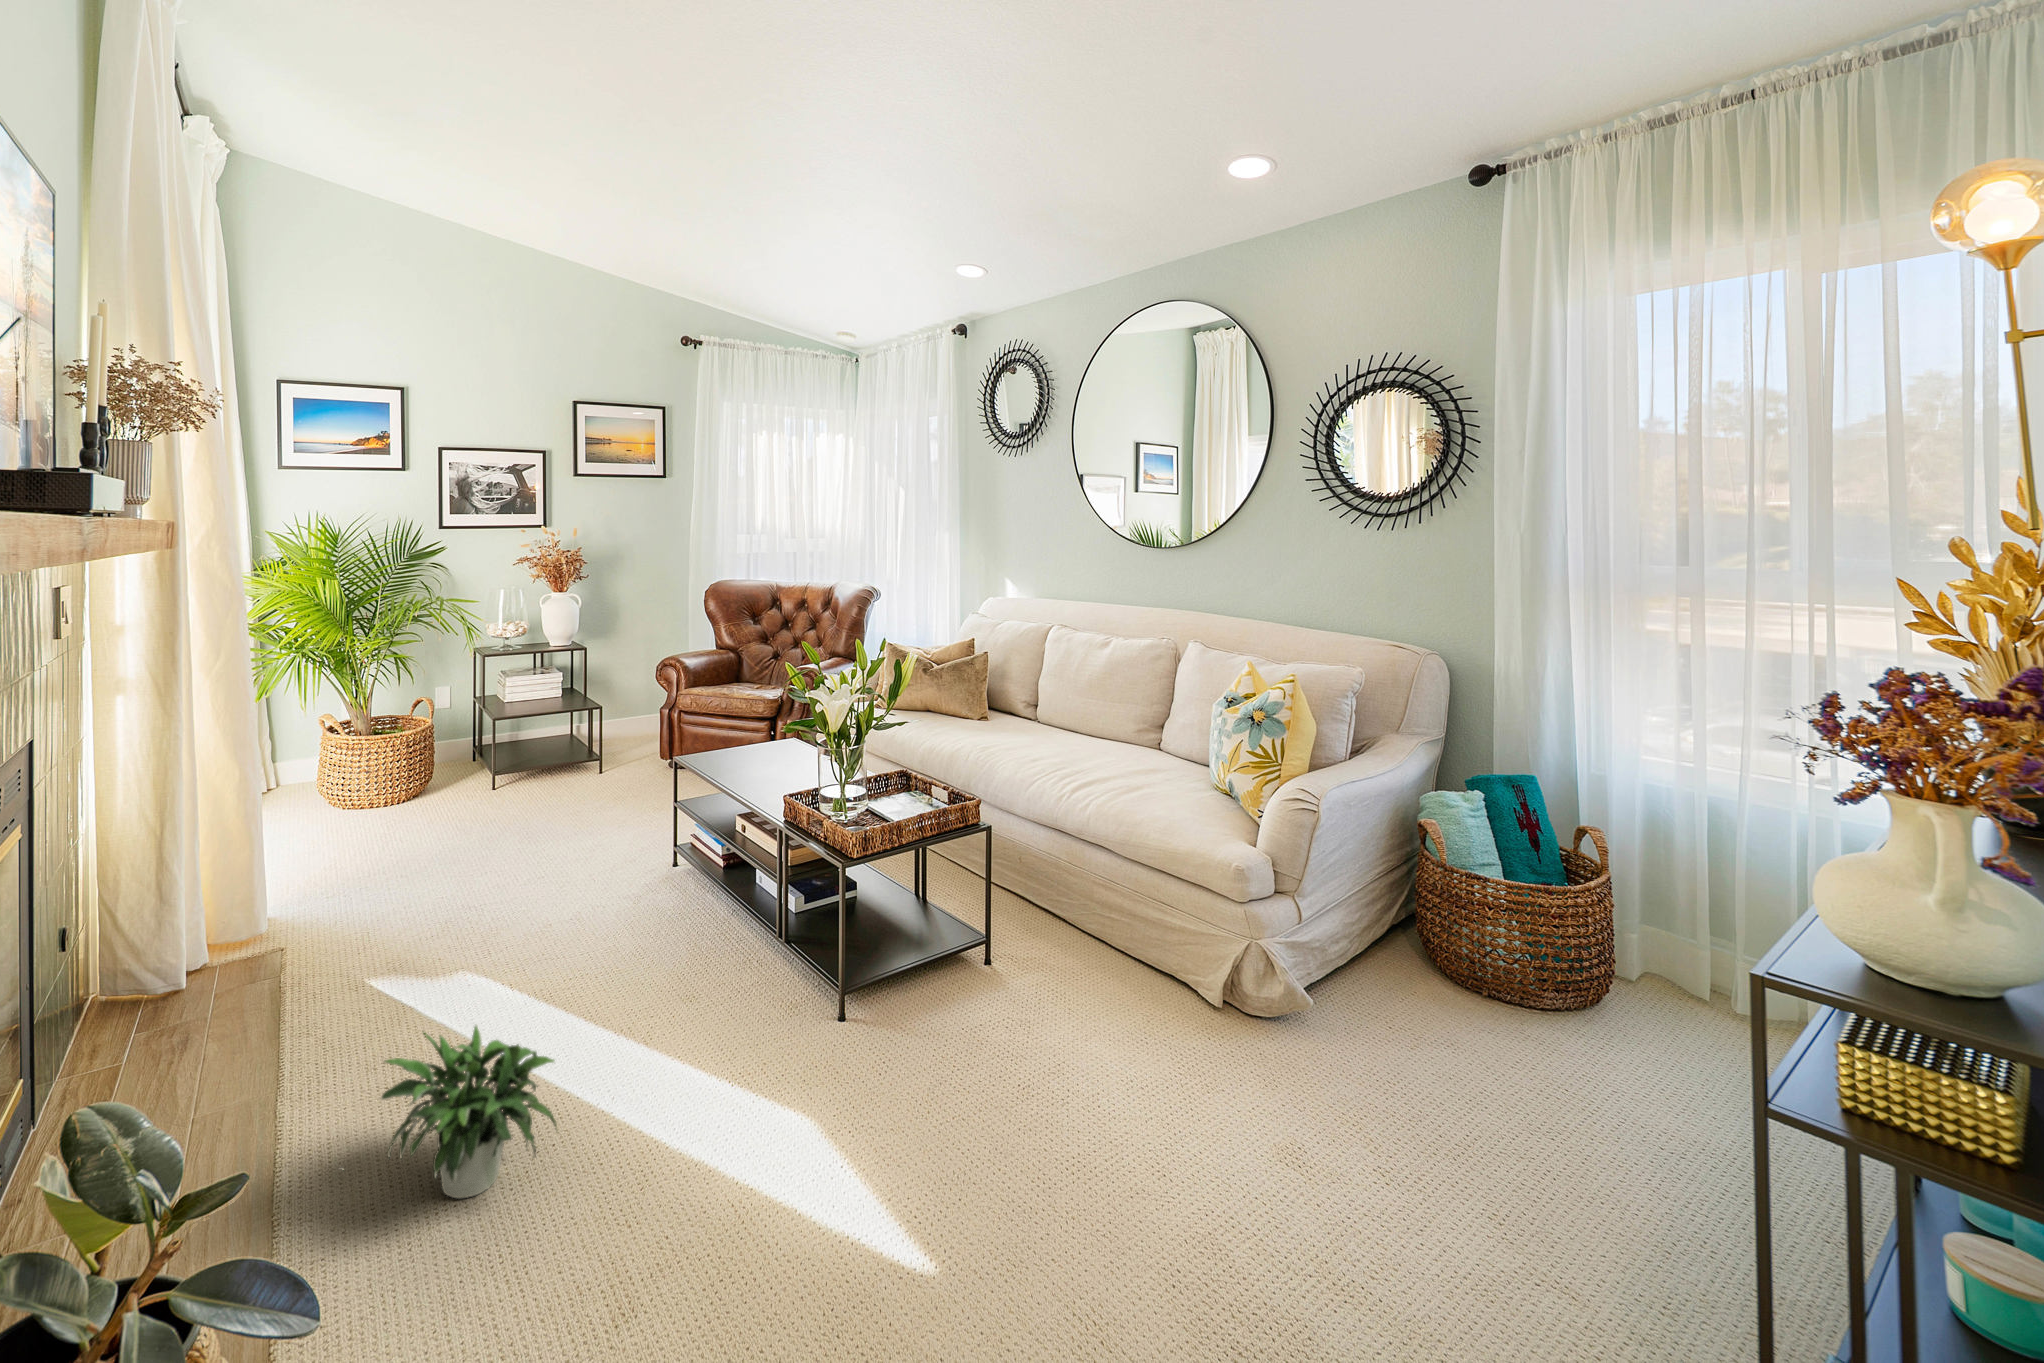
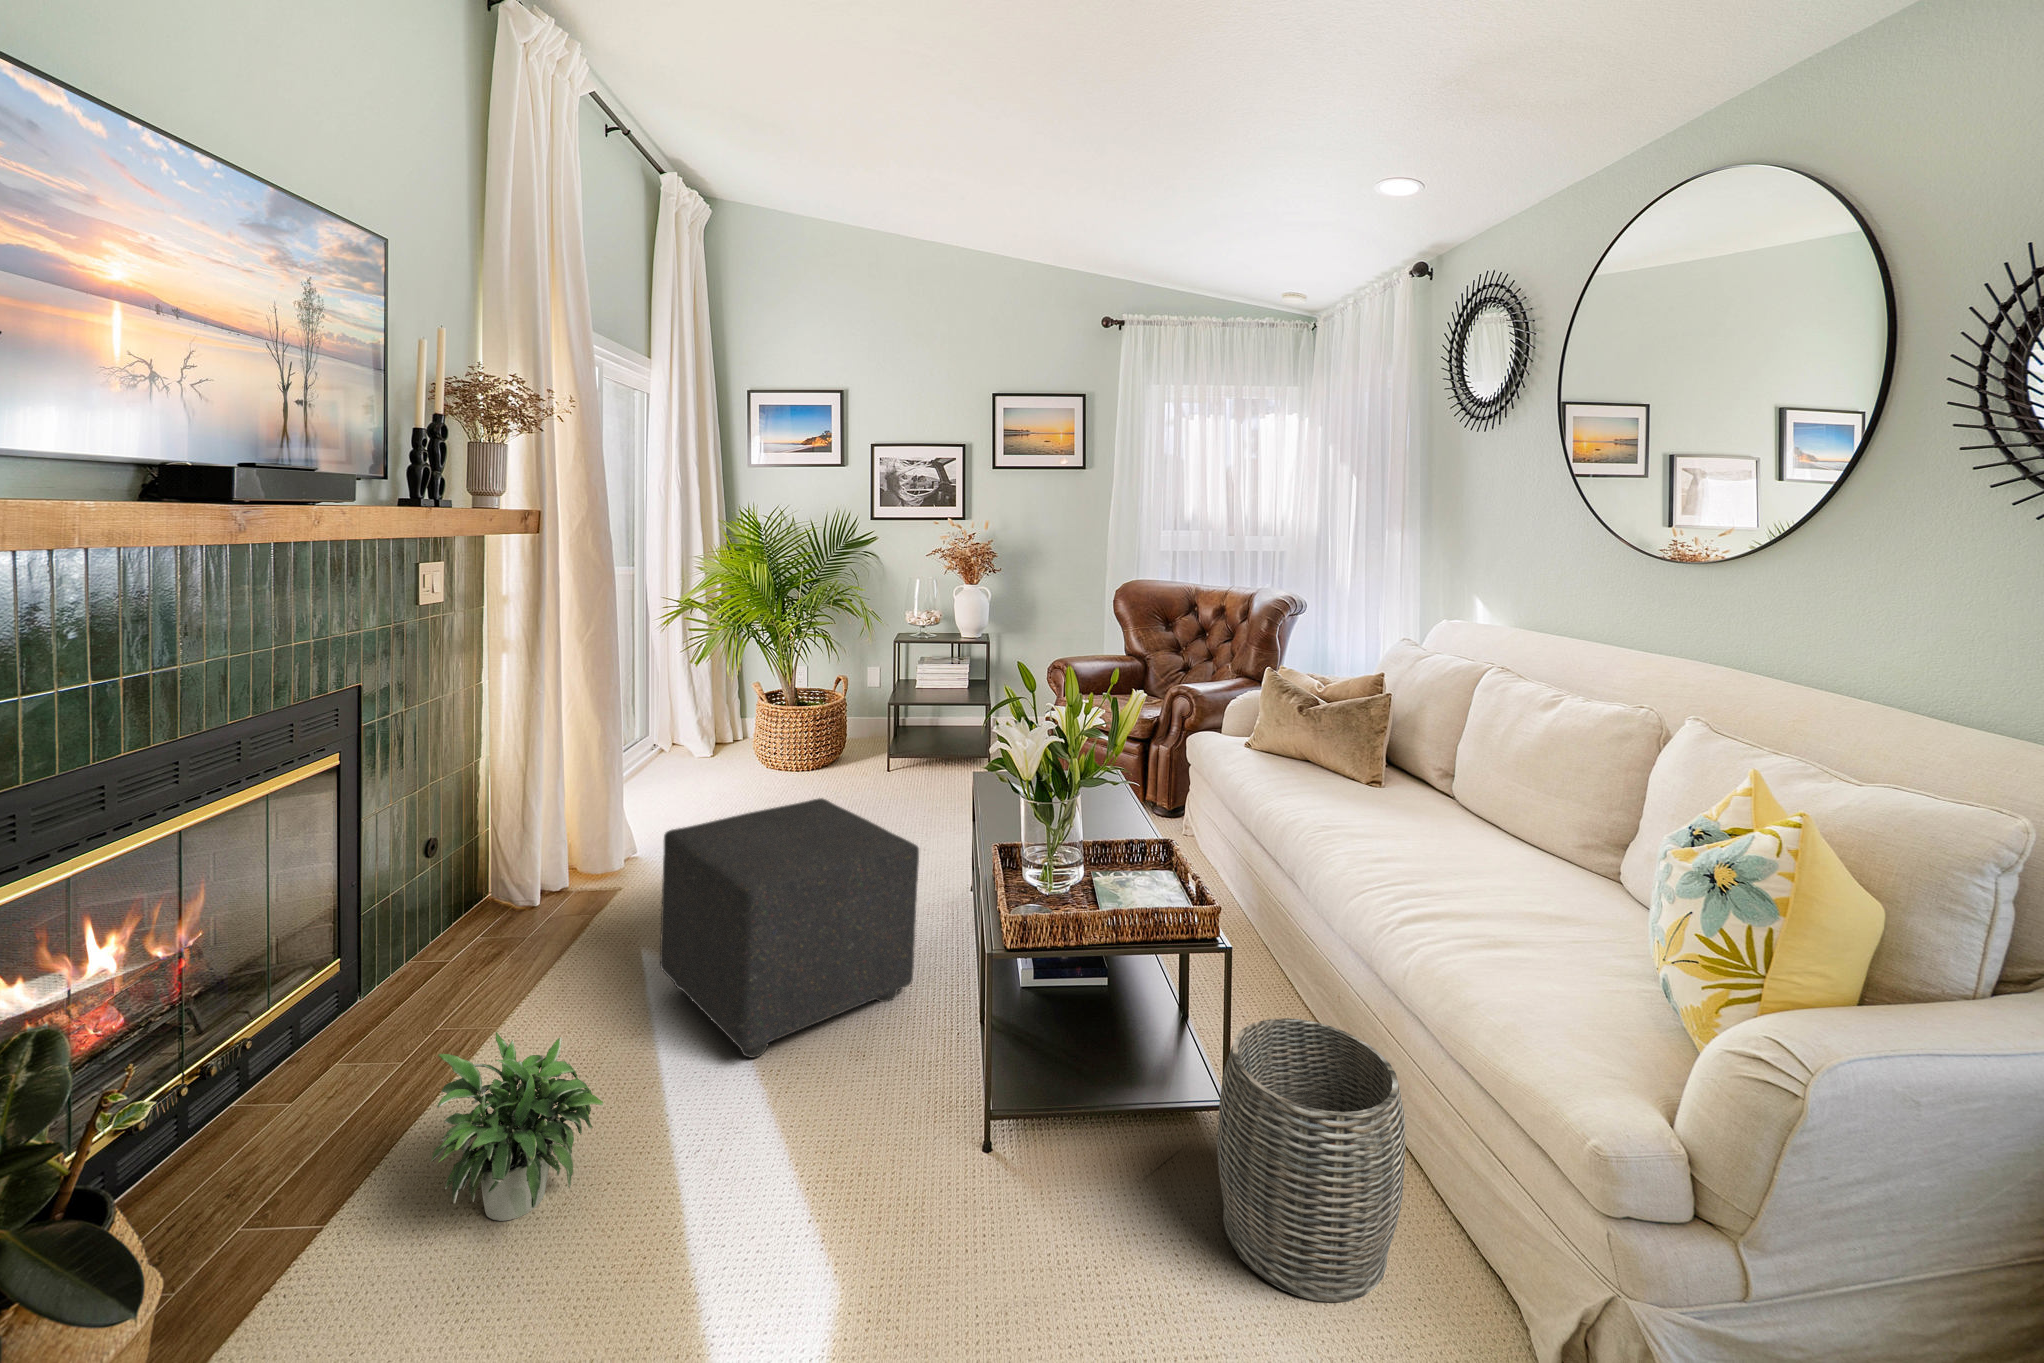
ottoman: none [440,792,699,1021] -> present [660,798,919,1058]
woven basket: none [1013,857,1132,1020] -> present [1217,1018,1405,1302]

